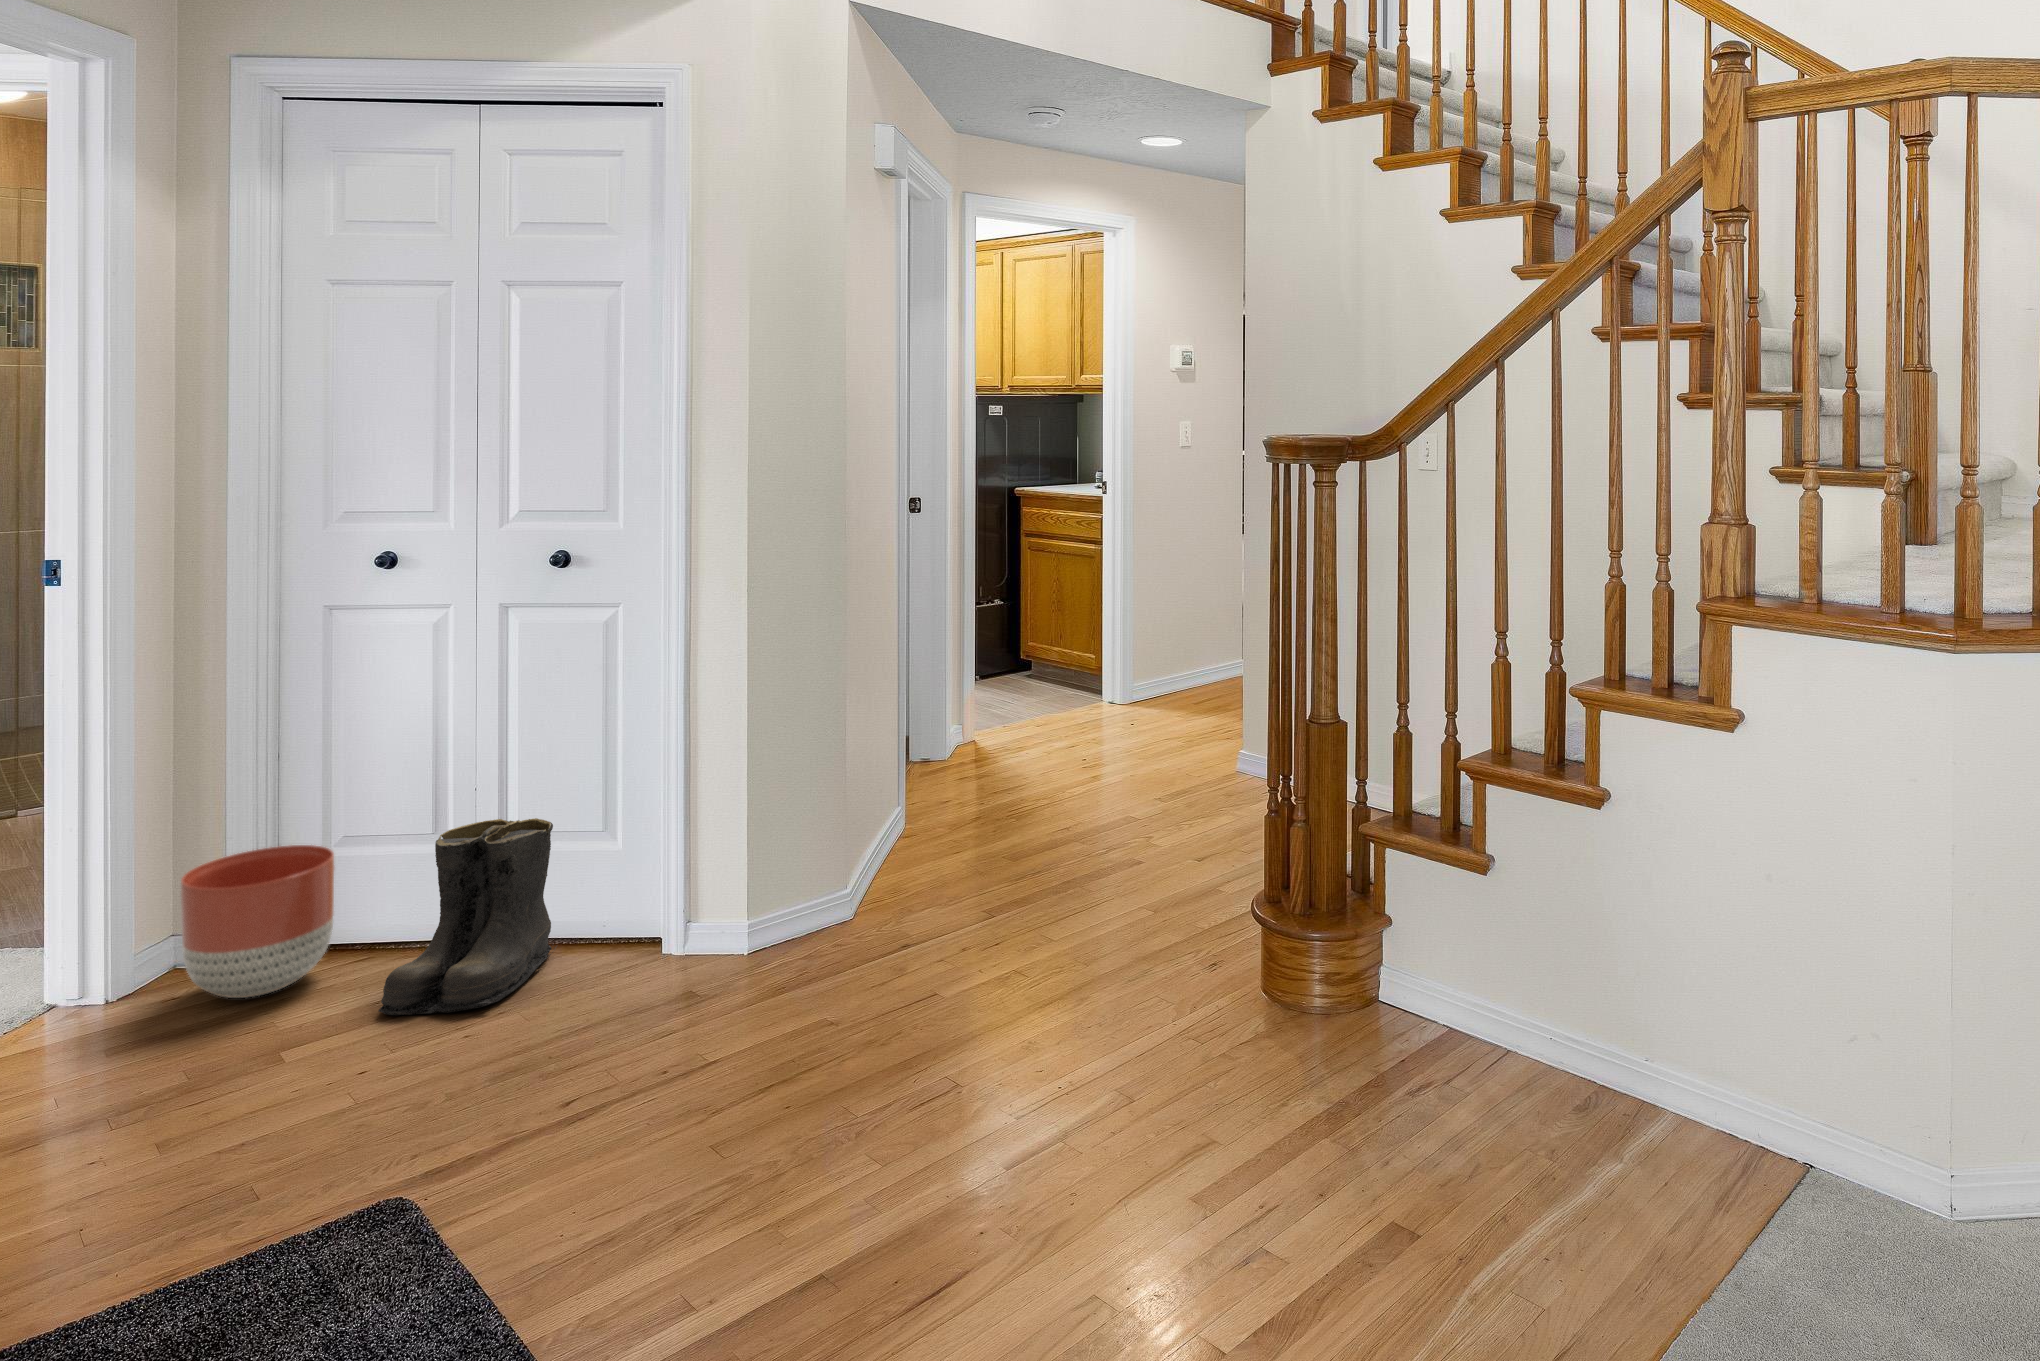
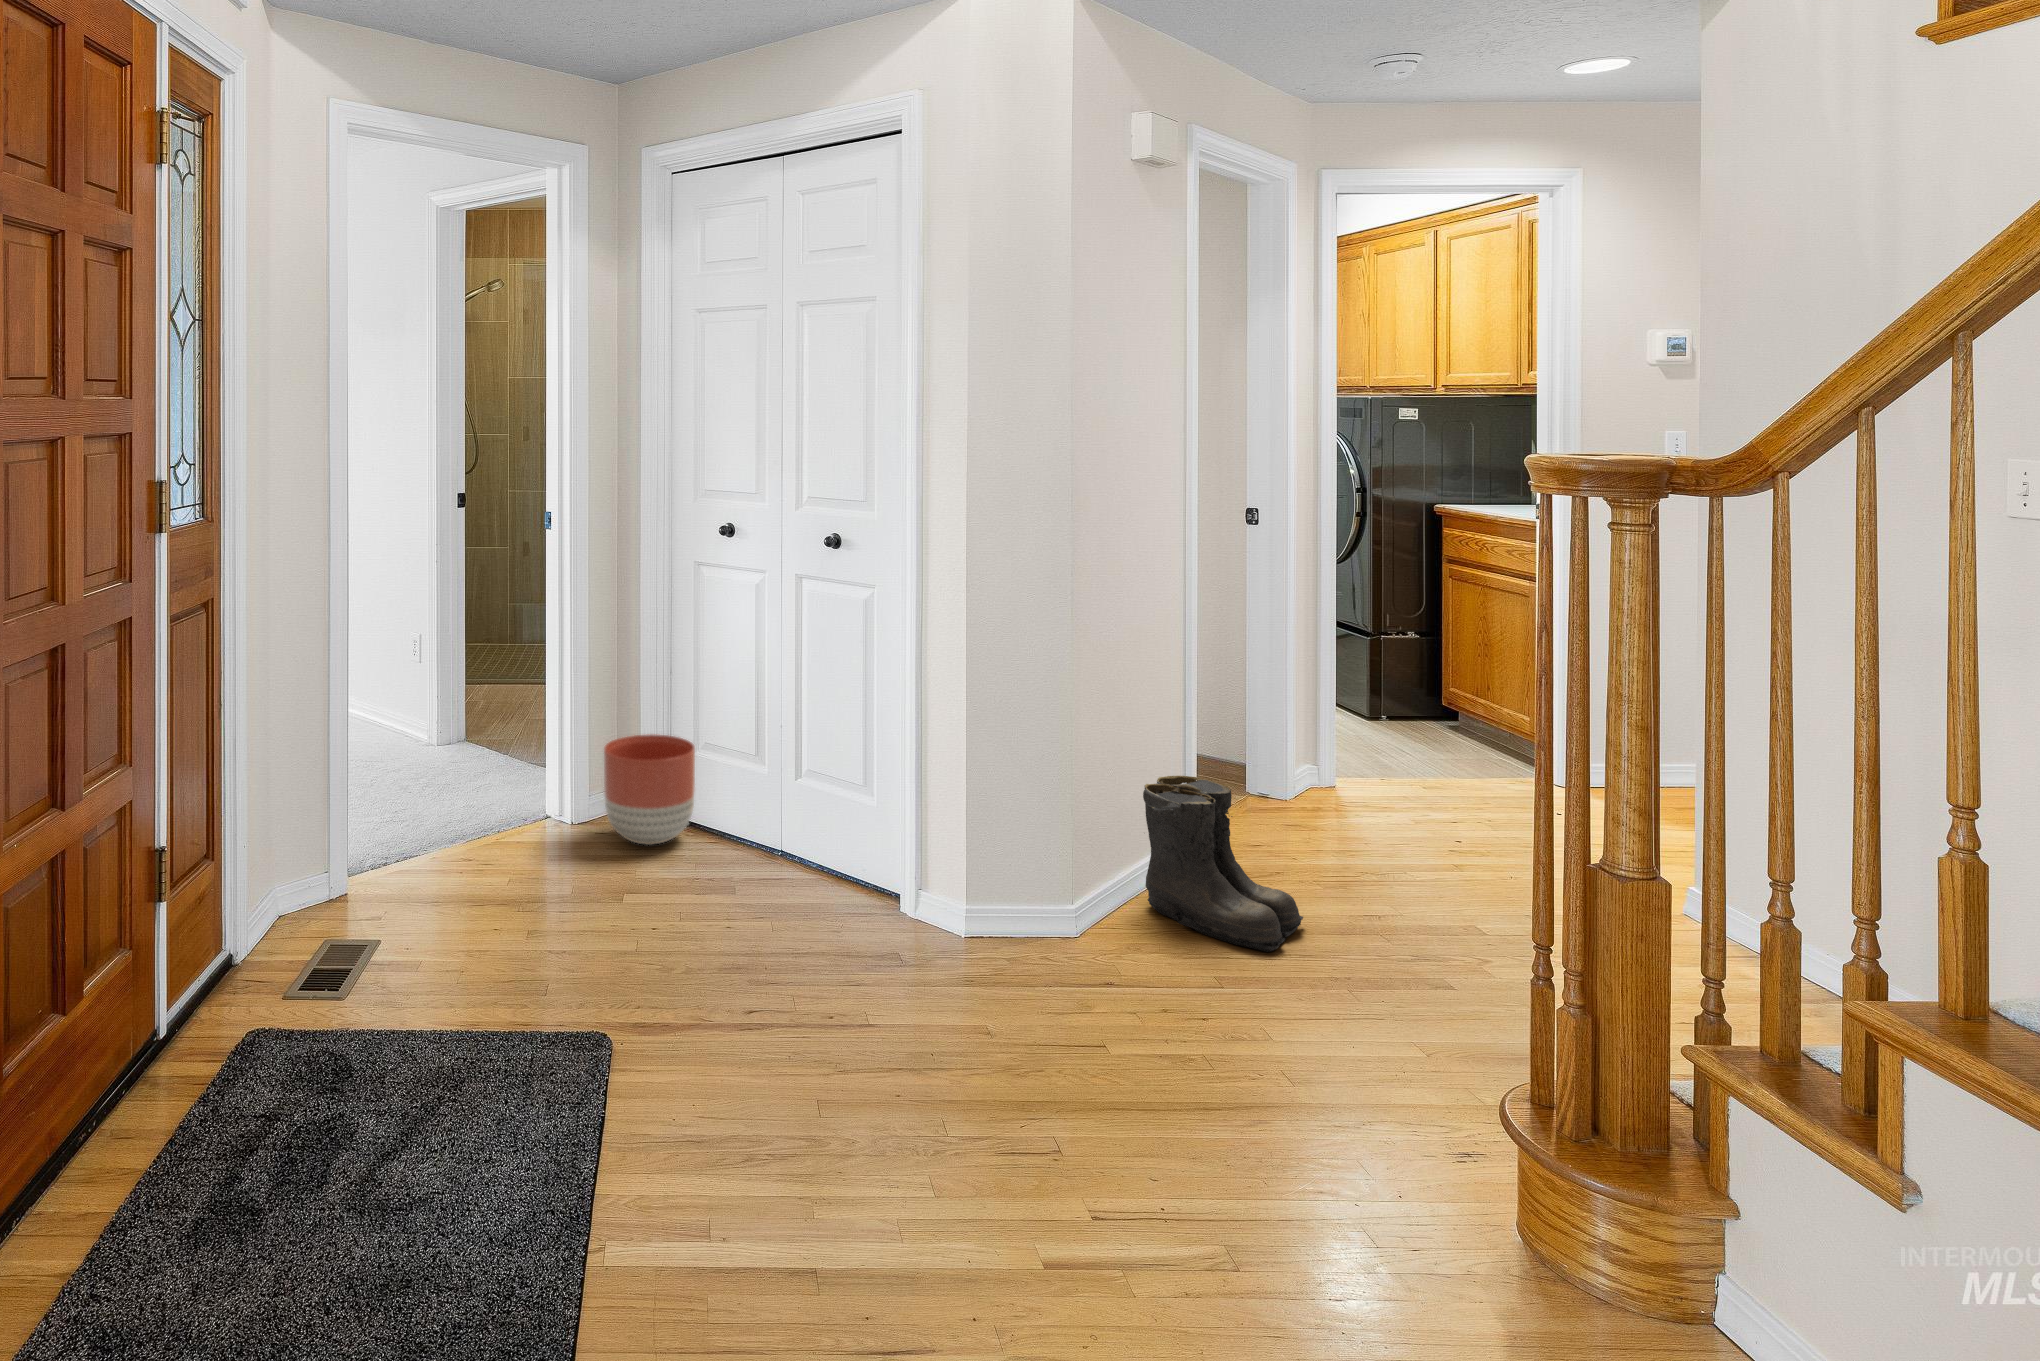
boots: present [378,818,556,1015] -> present [1143,776,1303,952]

